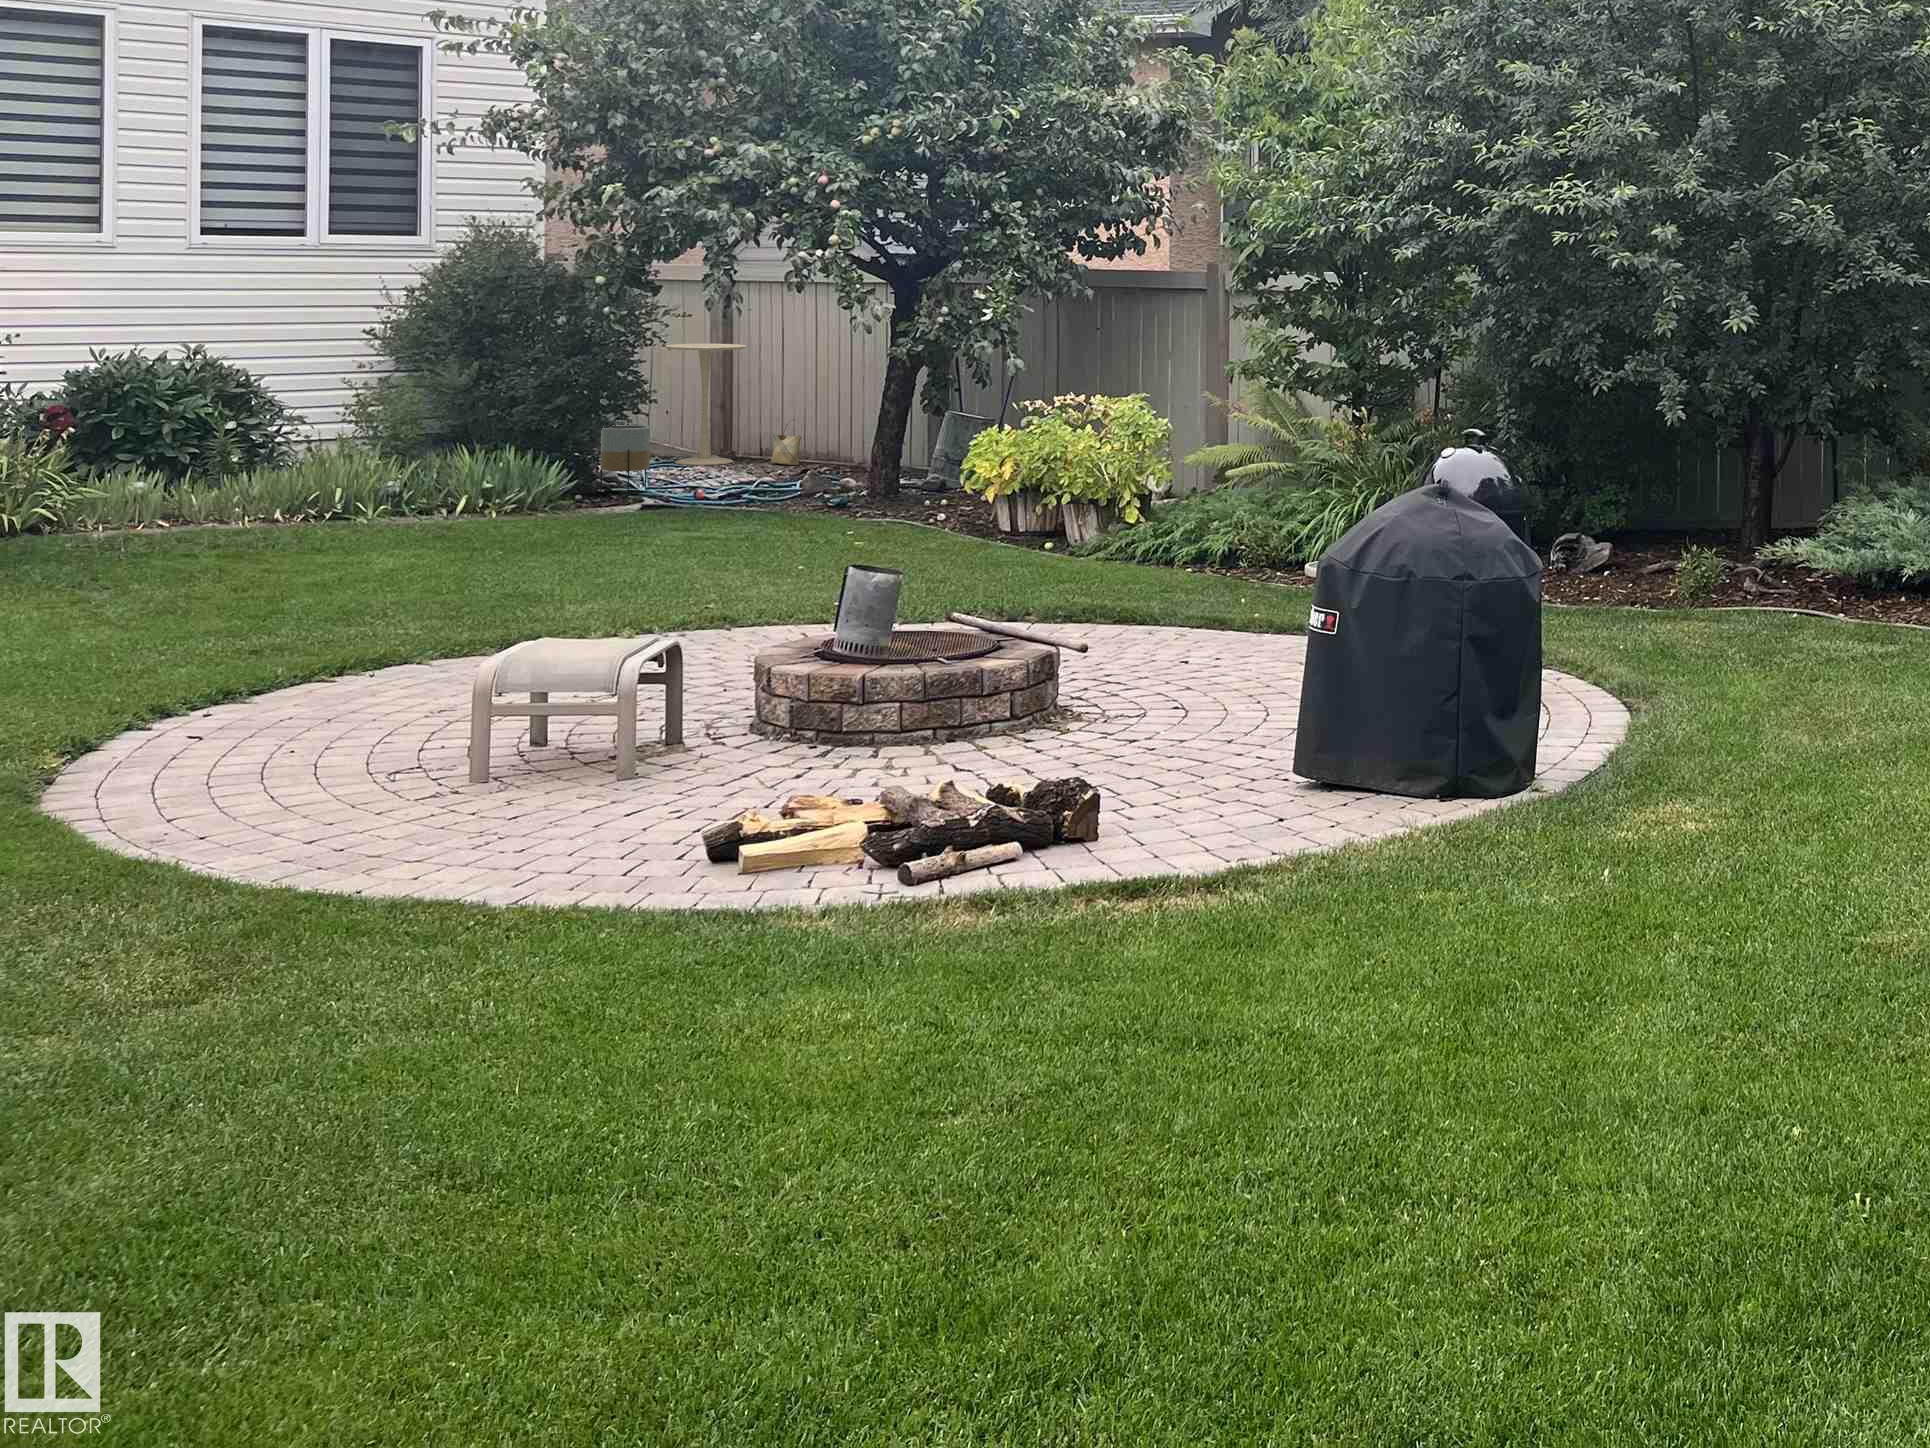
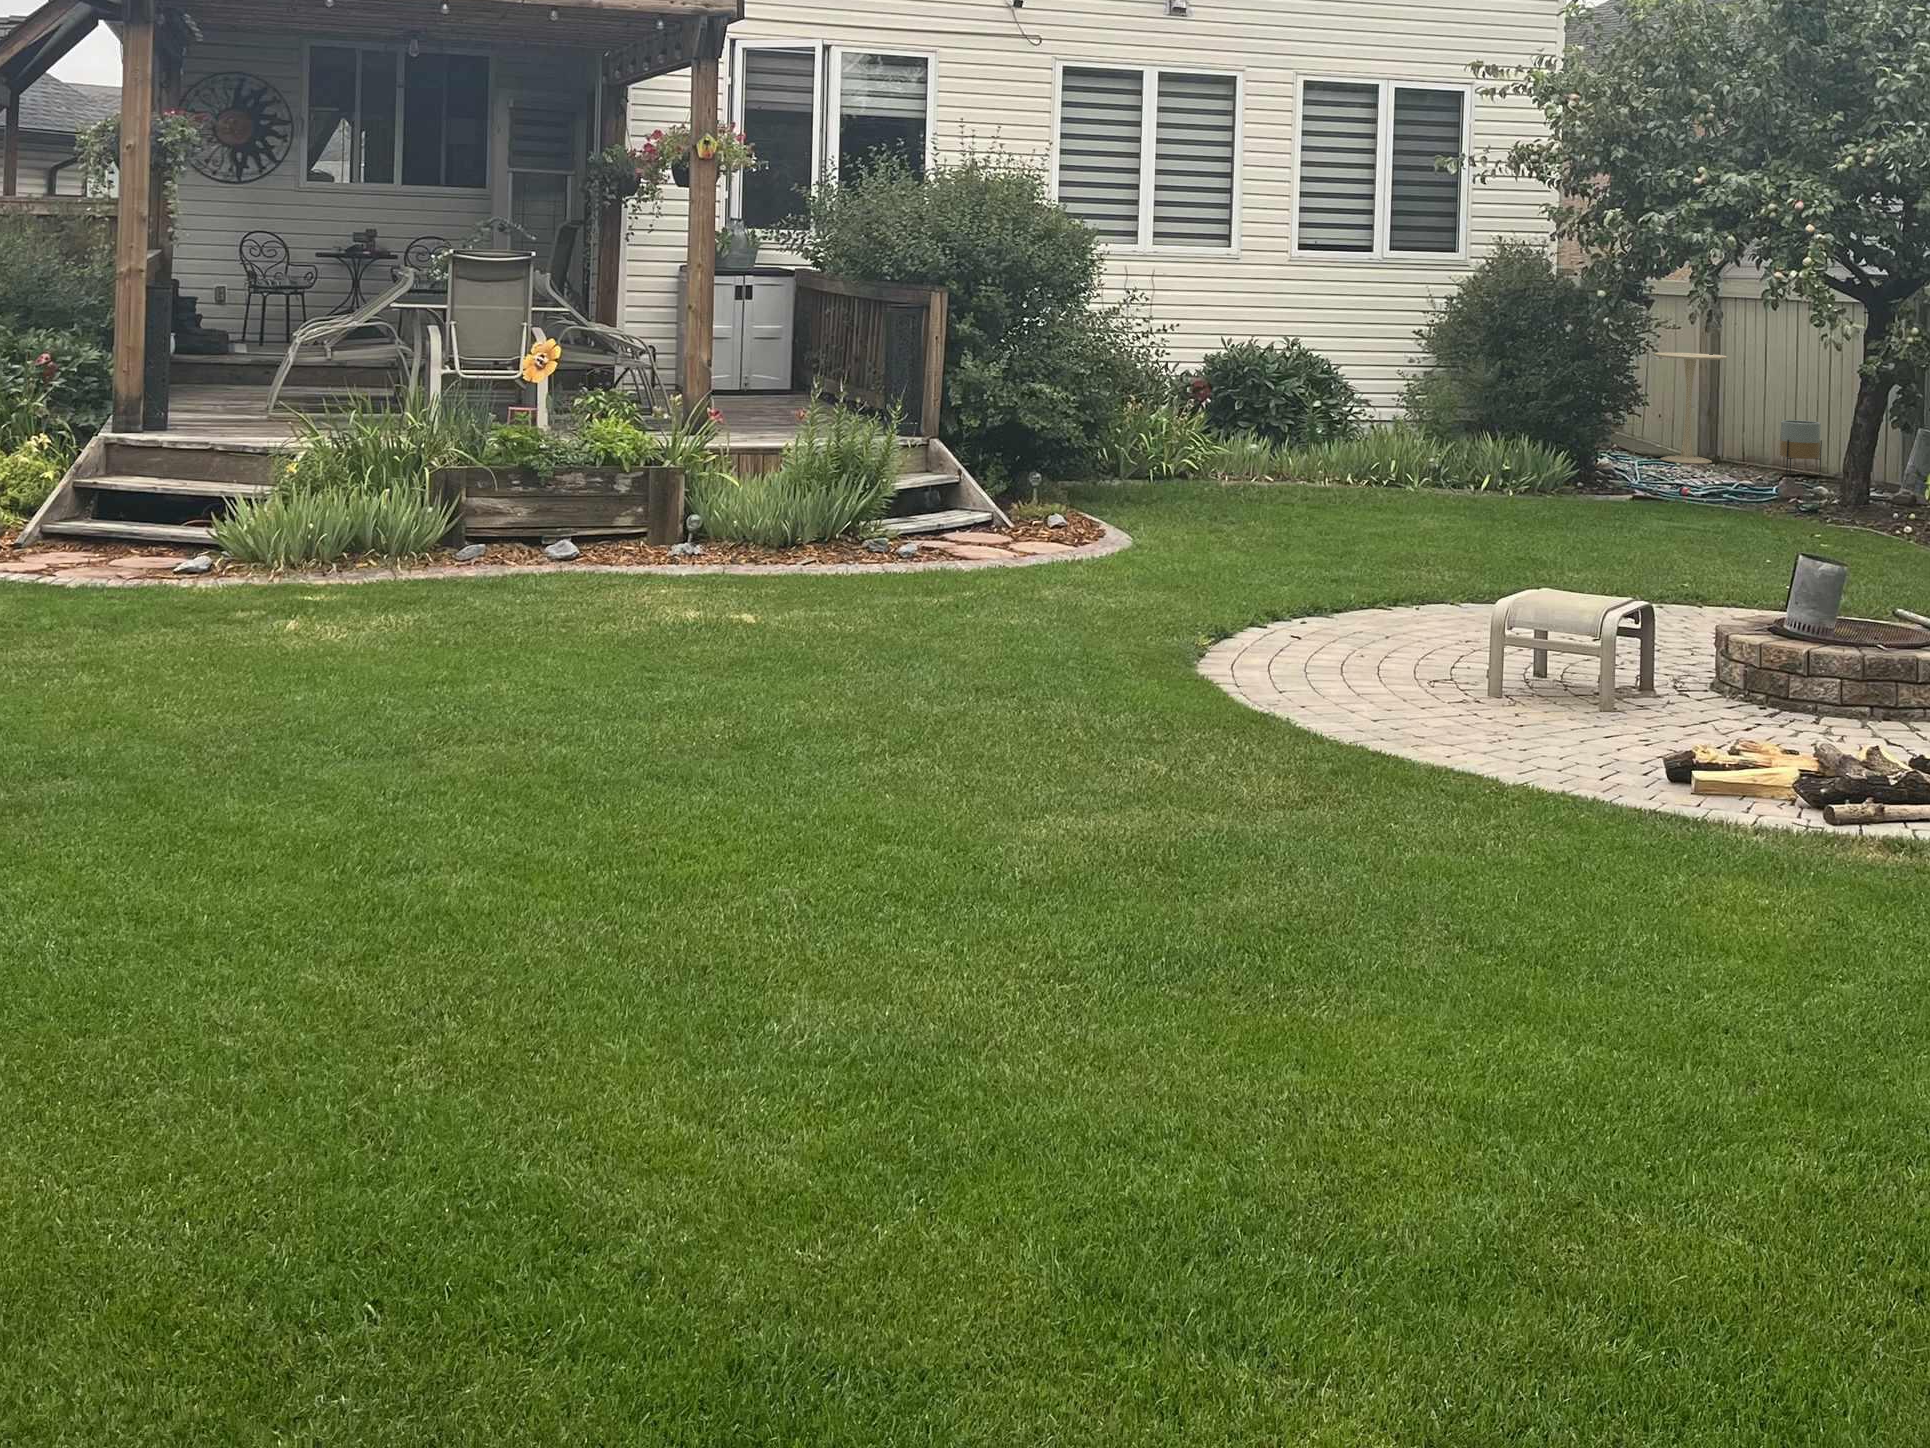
woven basket: present [771,419,801,465] -> none [1746,426,1775,469]
planter: present [600,425,650,494] -> present [1780,420,1822,477]

